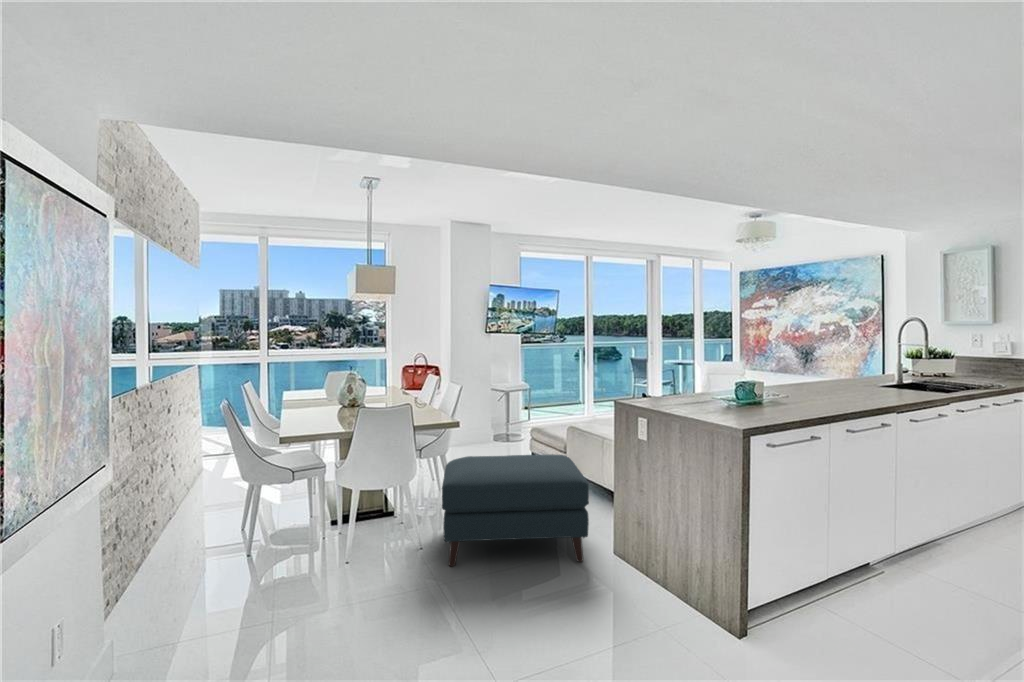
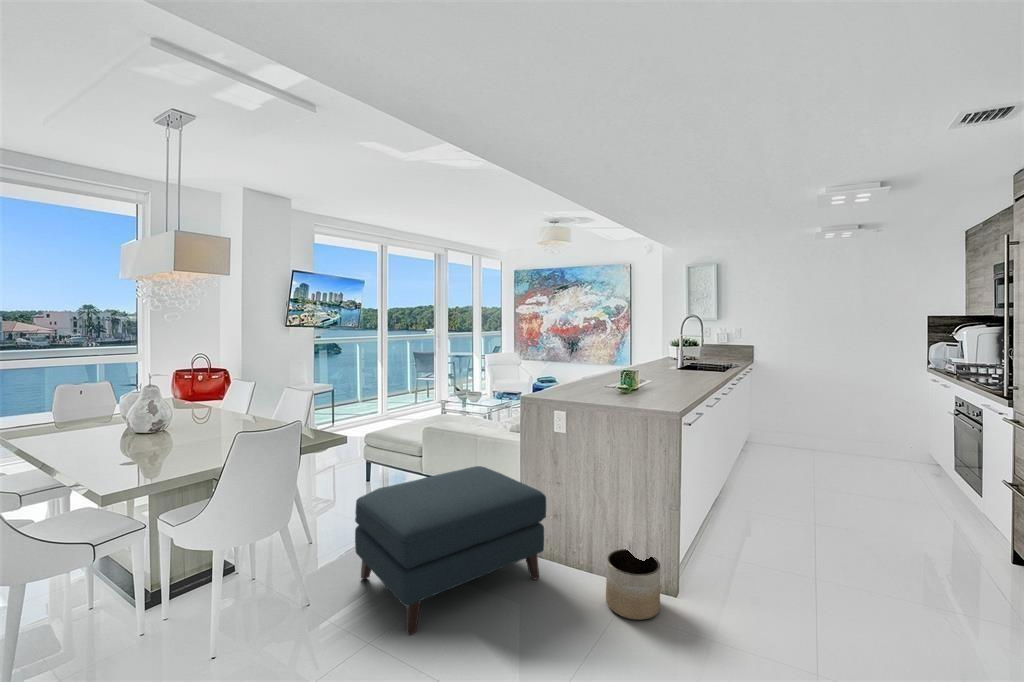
planter: none [616,548,671,616] -> present [606,549,660,620]

